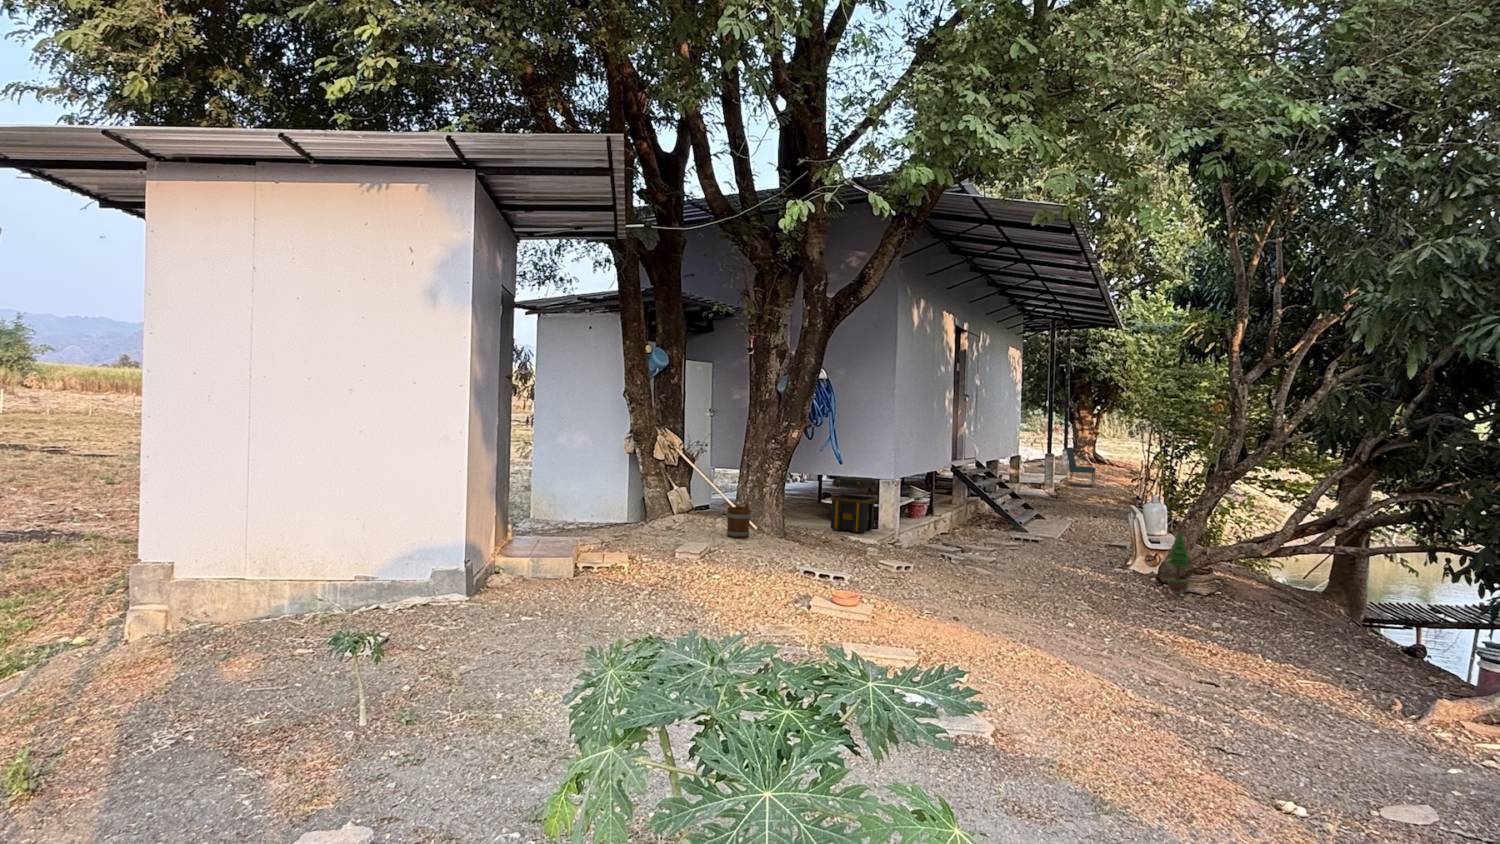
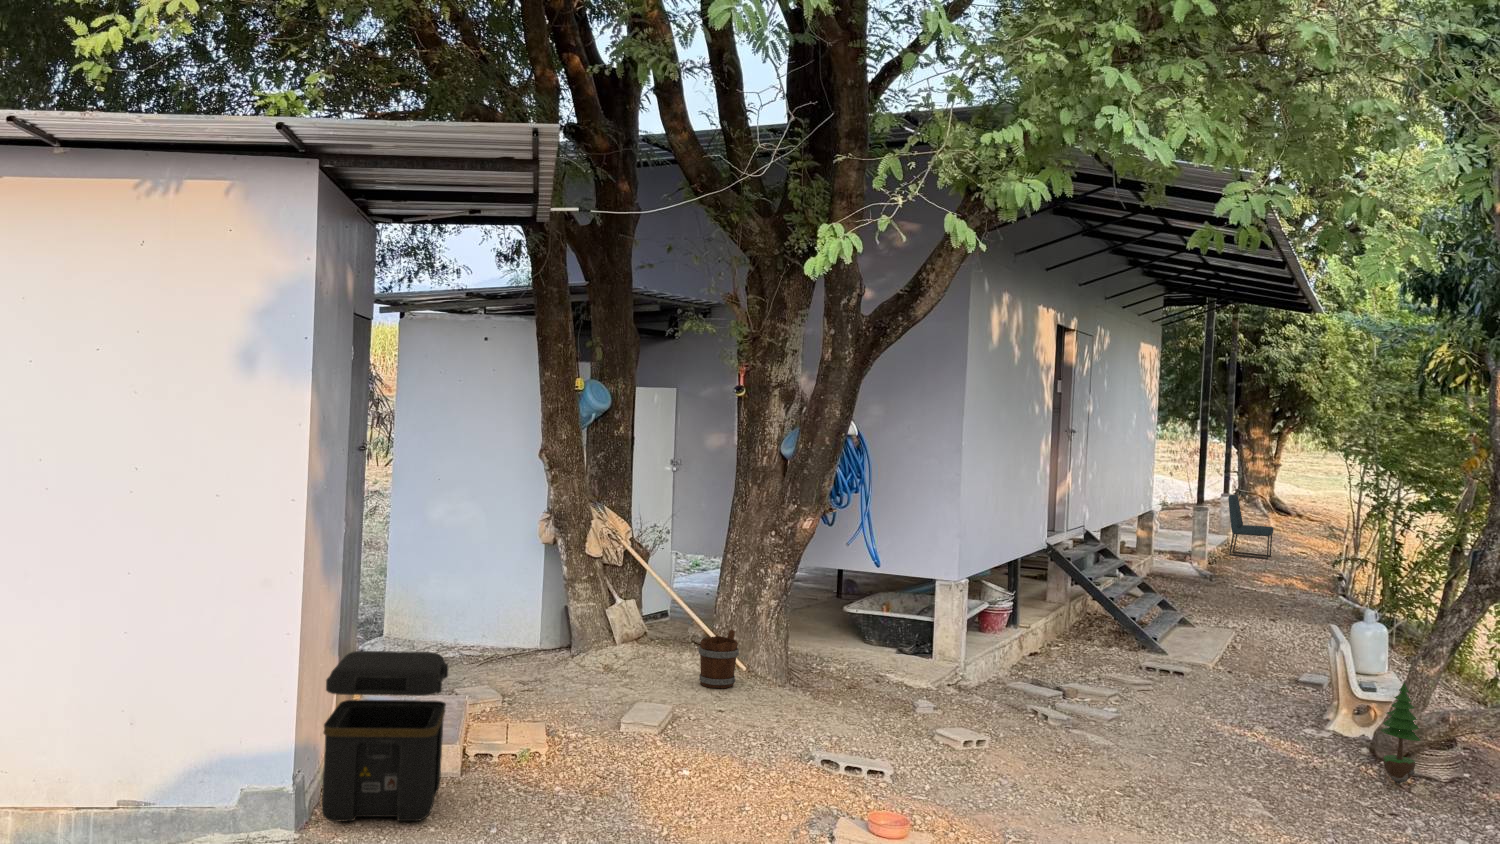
toolbox: present [831,477,876,533] -> present [322,651,448,821]

